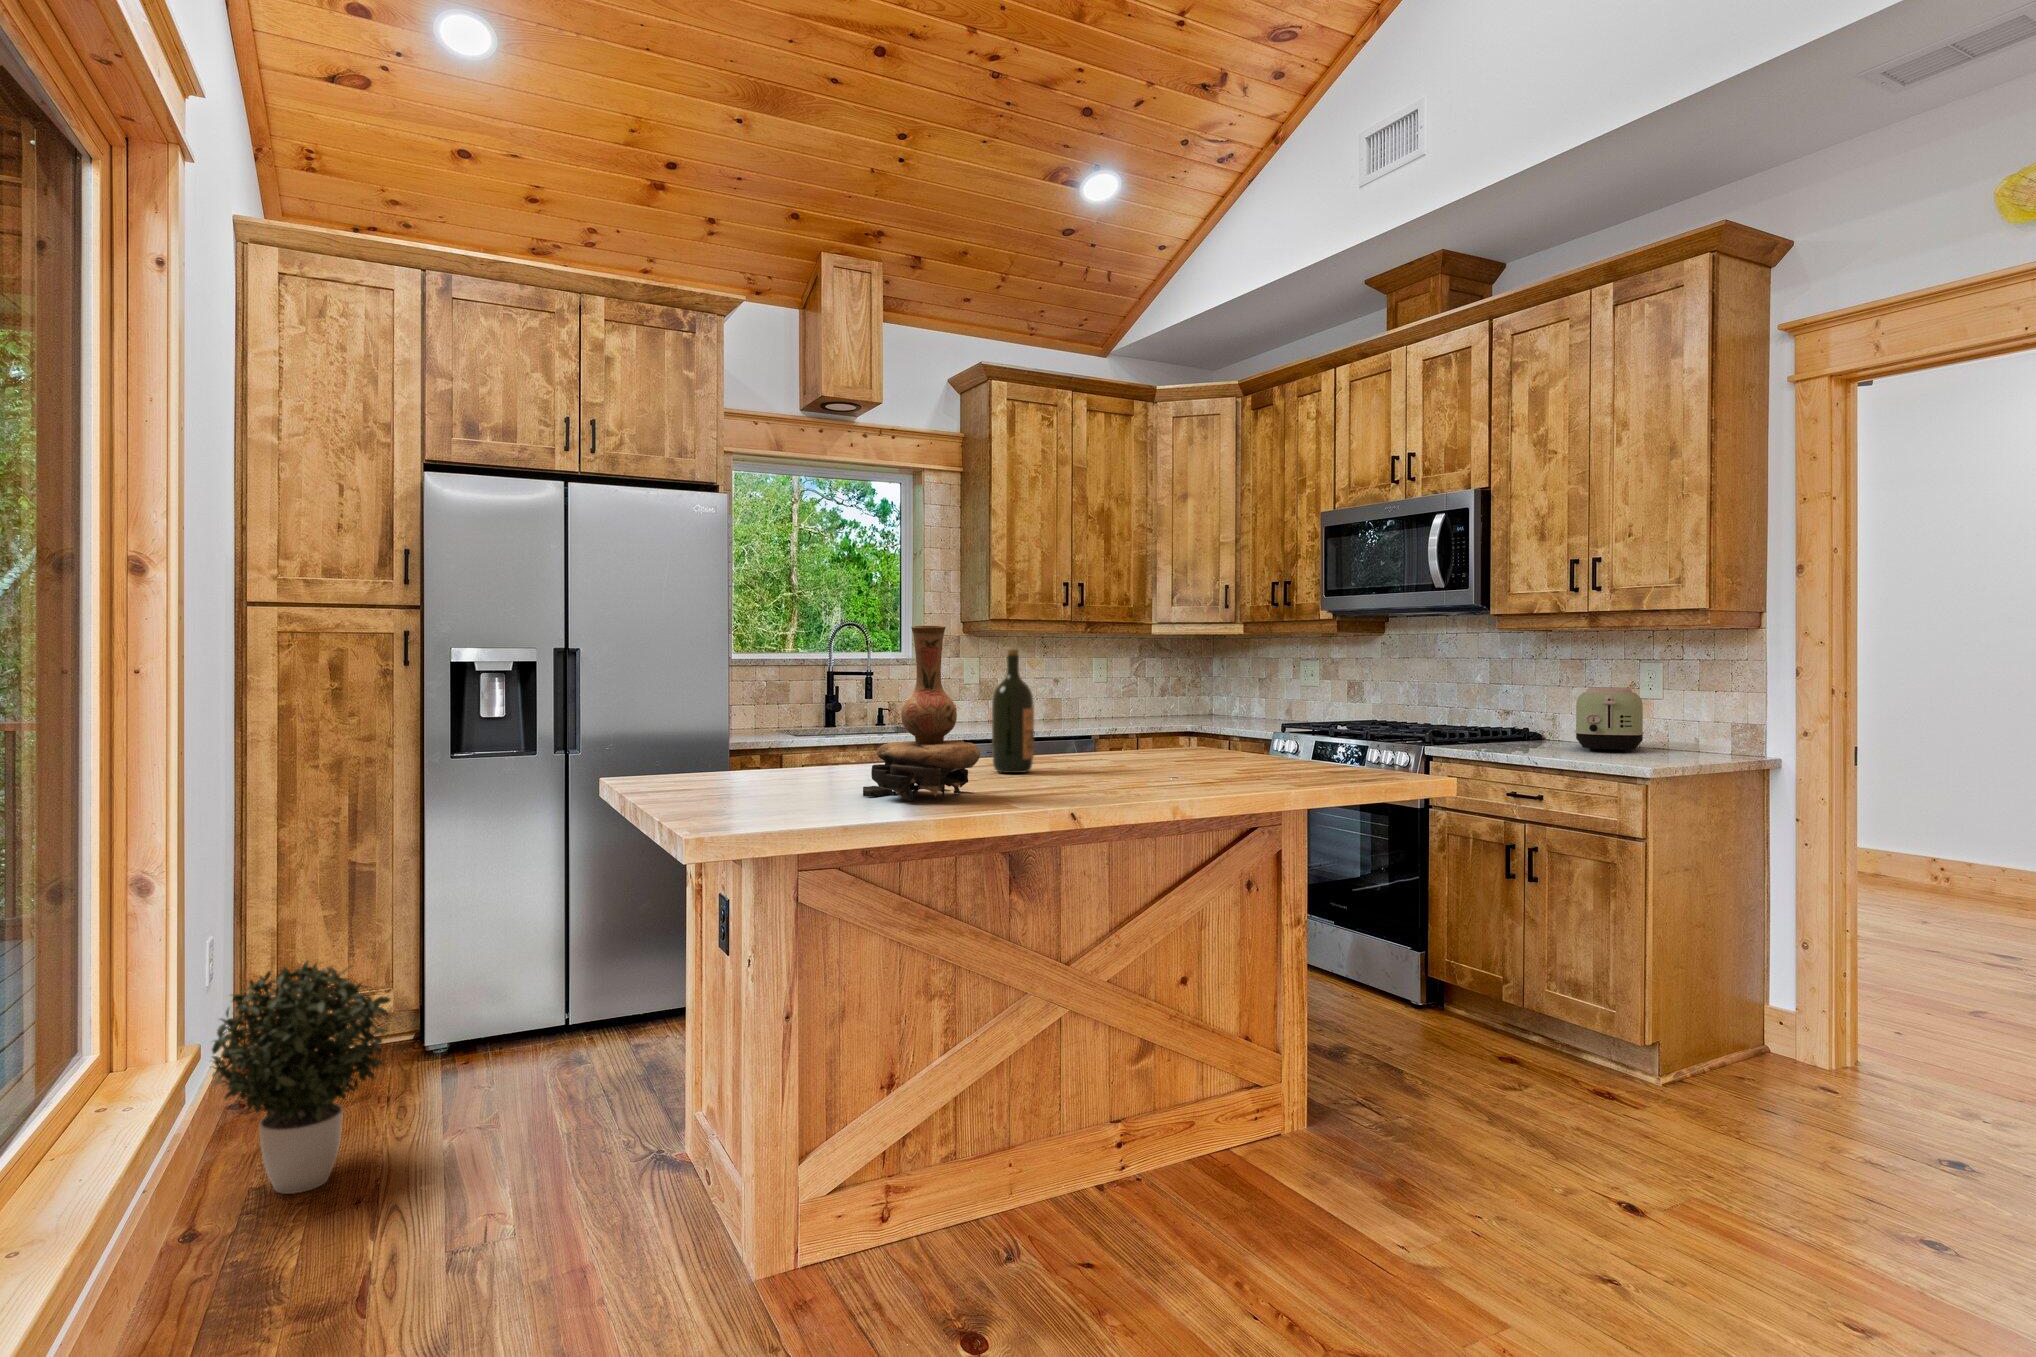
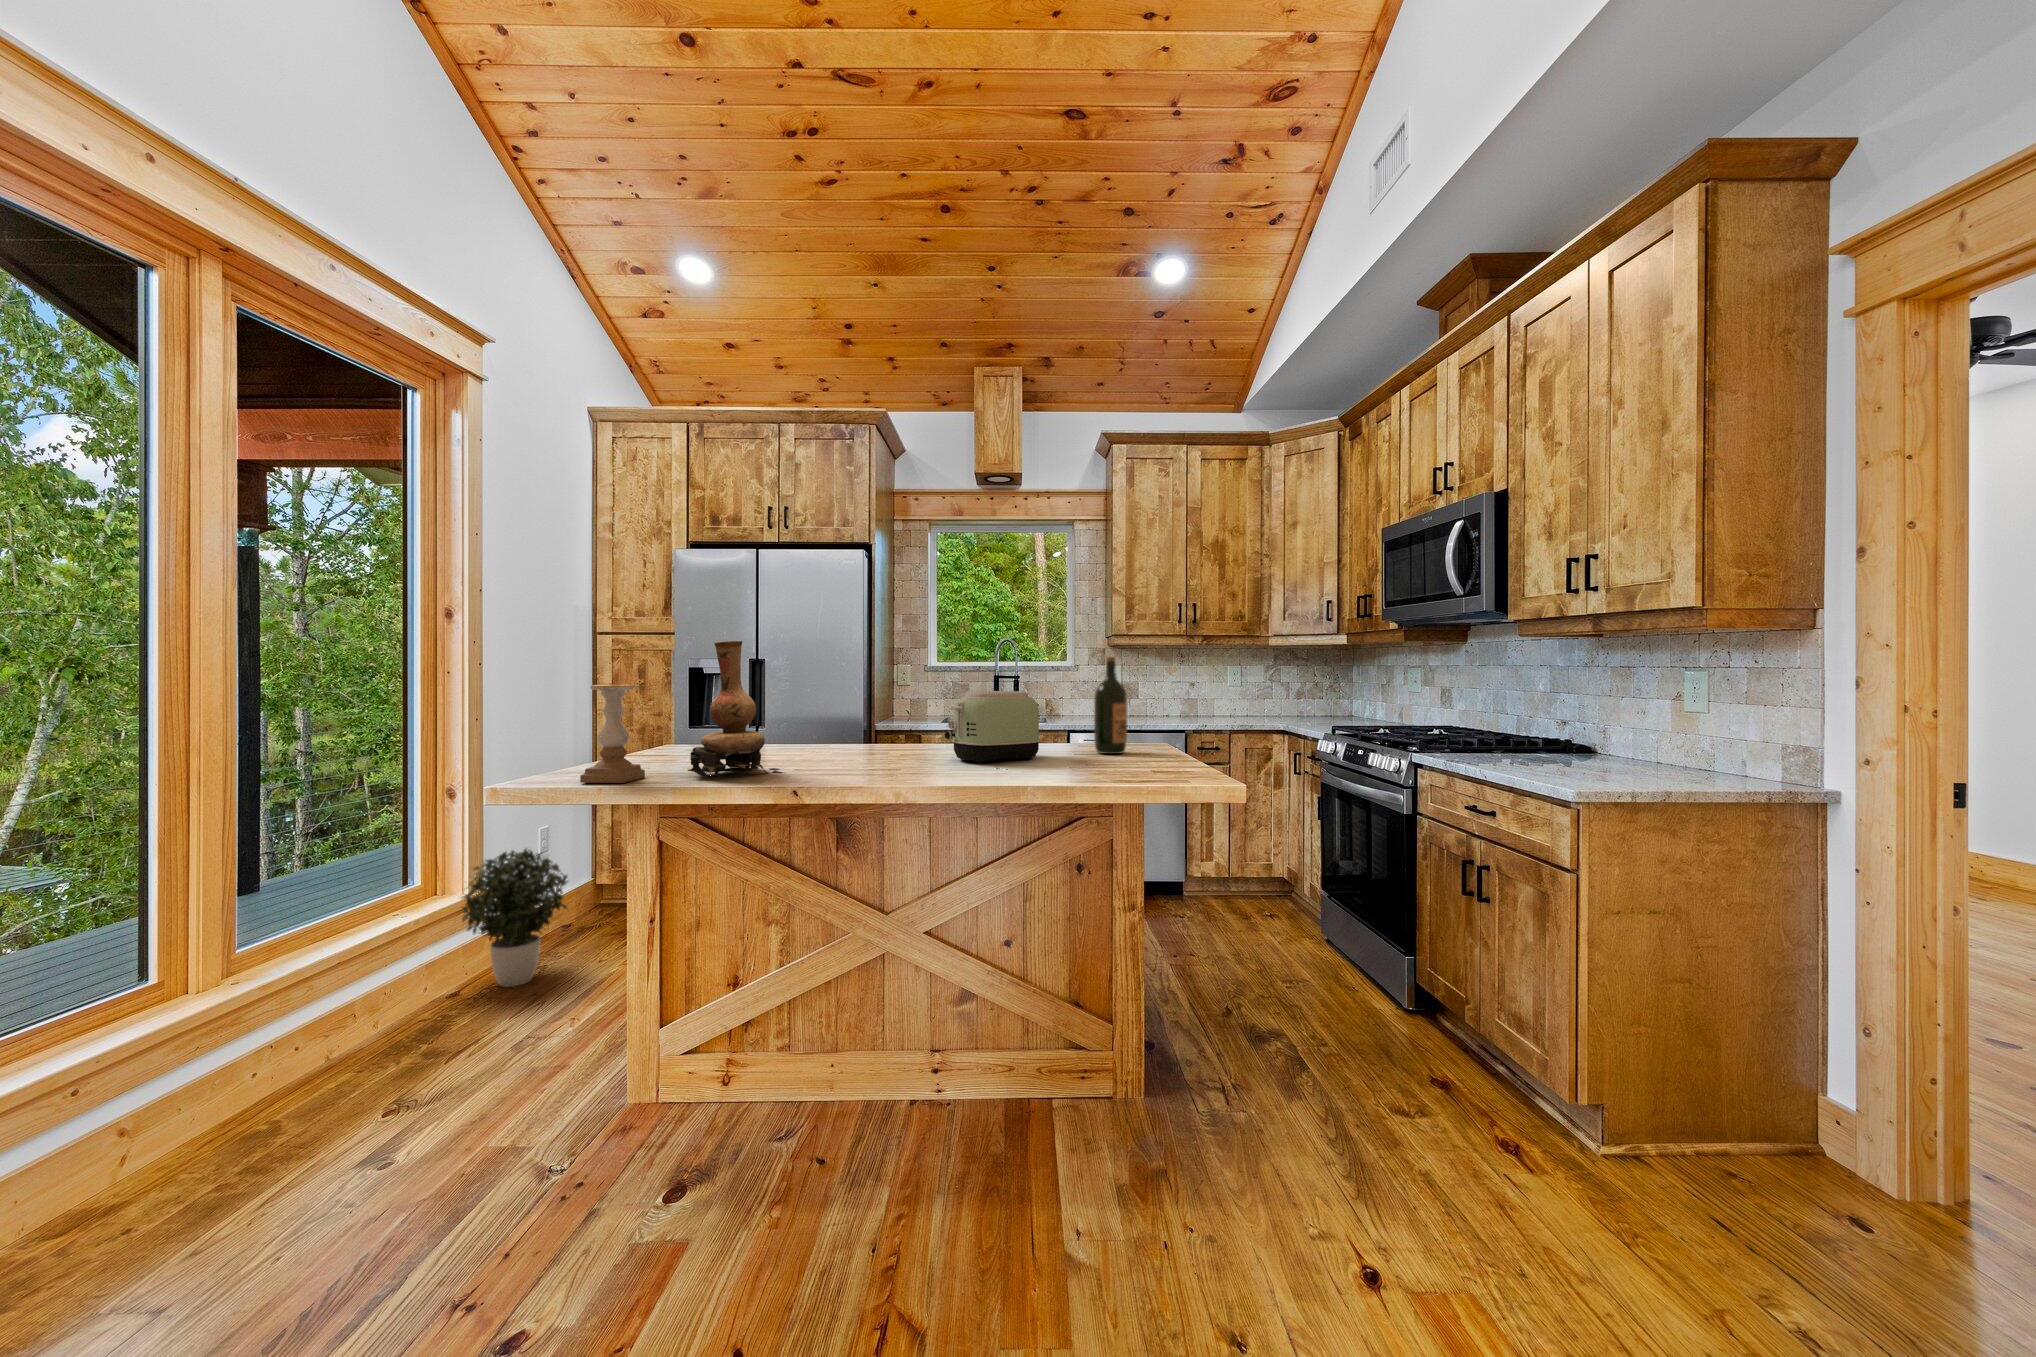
wine bottle: present [992,649,1034,773] -> present [1094,657,1127,754]
candle holder: none [774,683,845,816] -> present [580,685,645,783]
toaster: present [1575,687,1644,751] -> present [945,691,1040,763]

